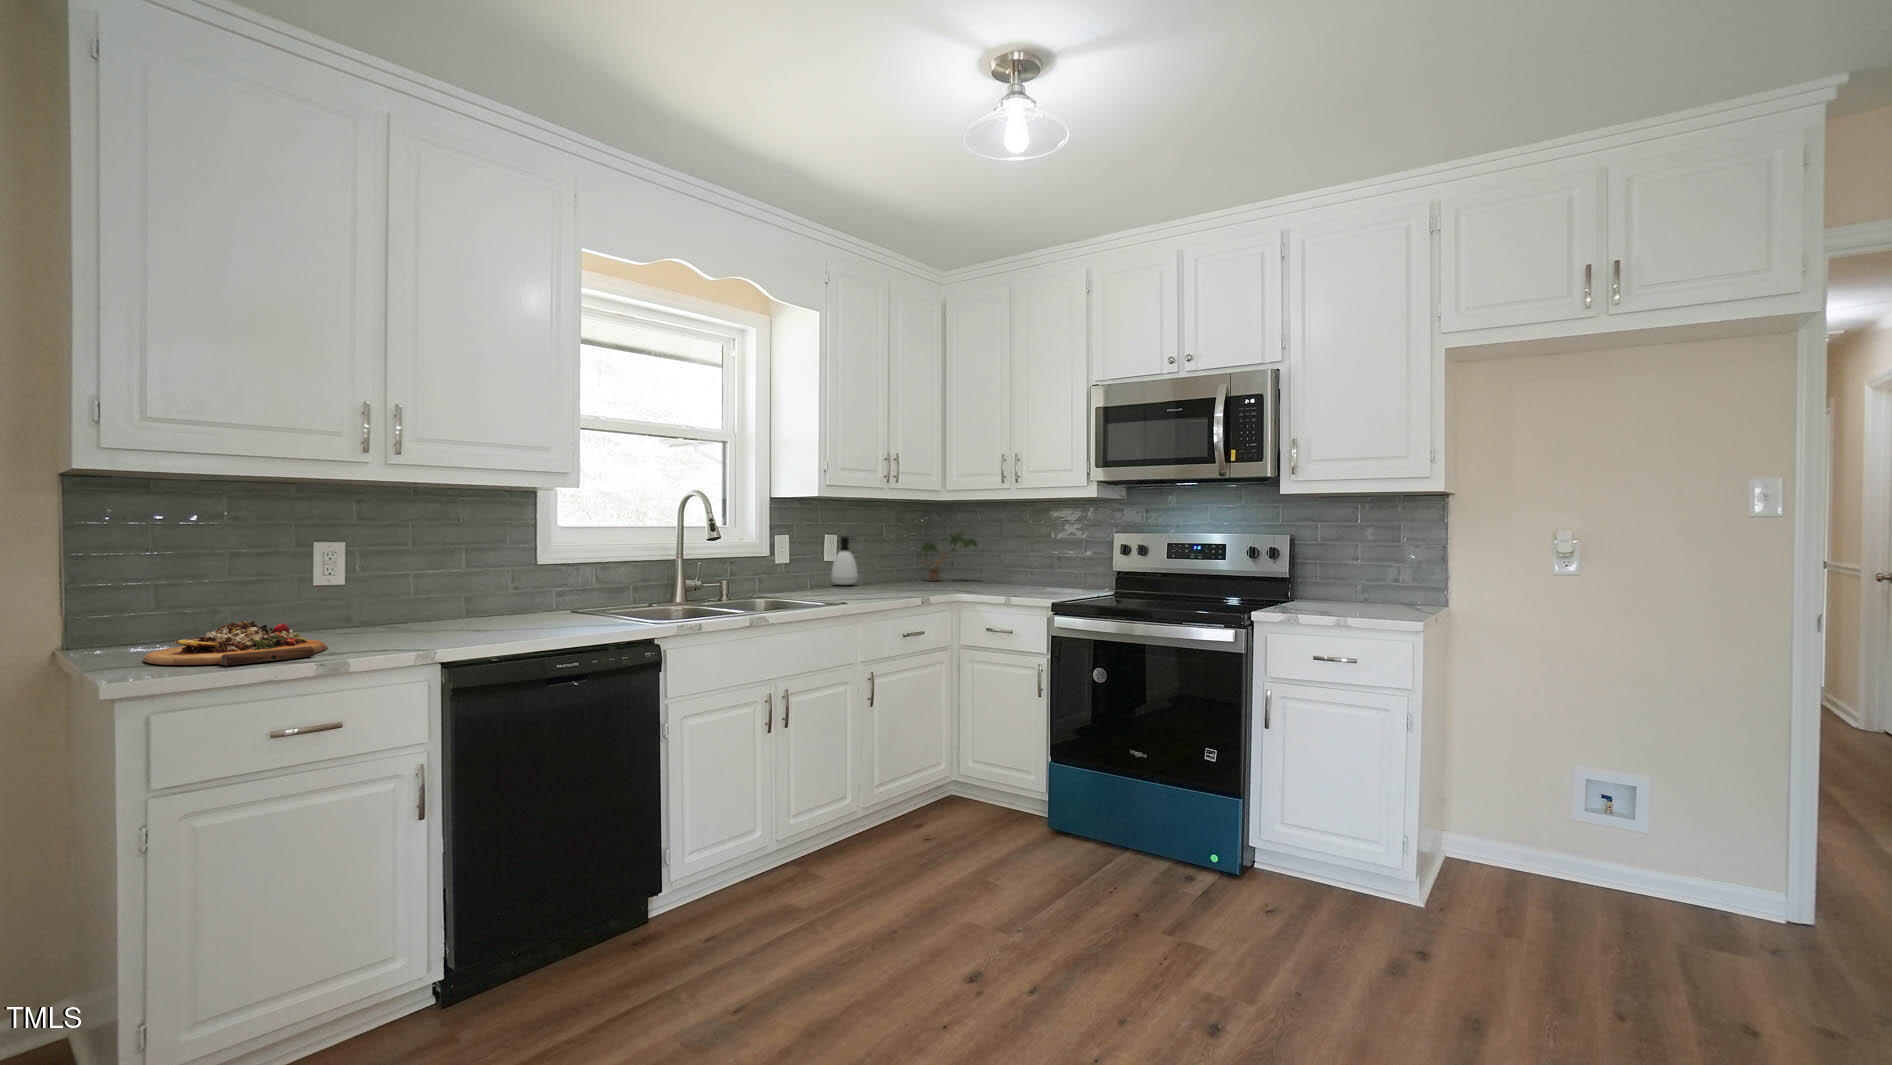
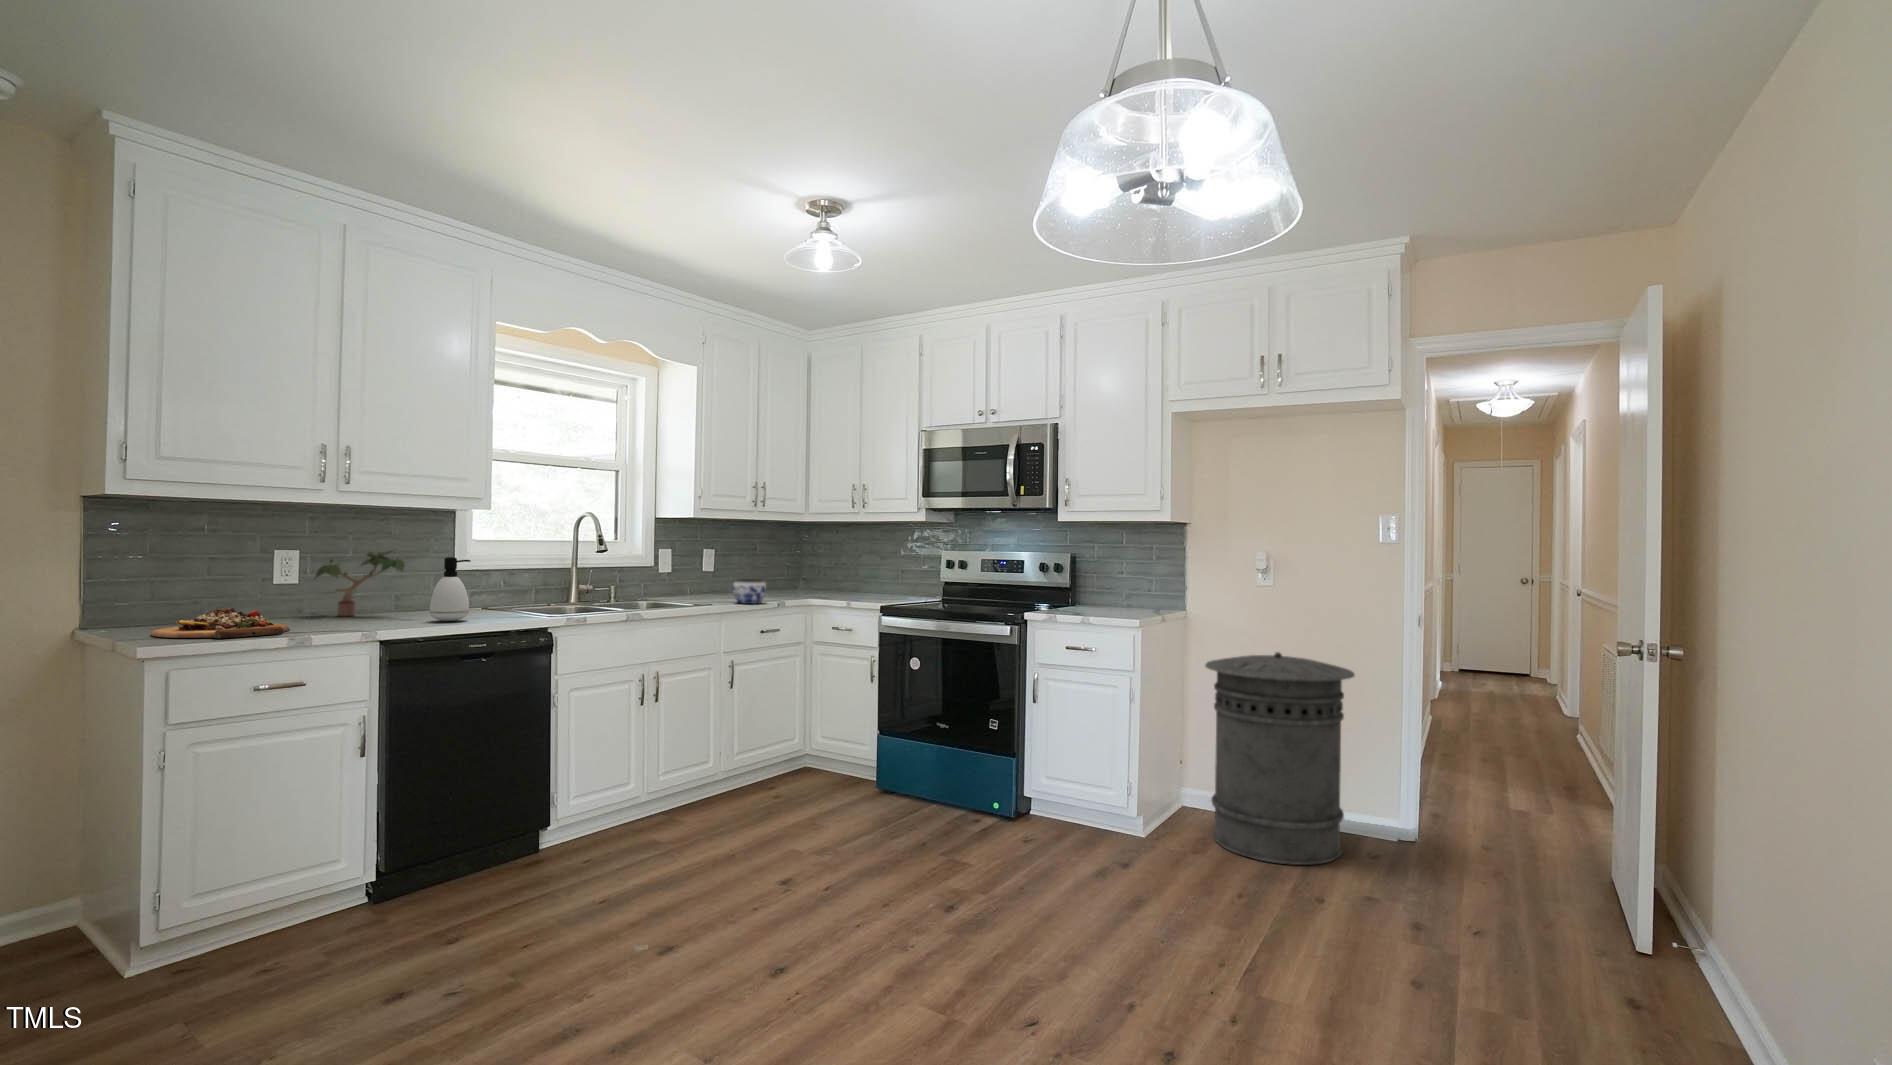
potted plant: present [920,532,977,581] -> present [315,550,405,616]
soap dispenser: present [831,536,858,585] -> present [430,557,470,621]
jar: none [869,570,908,601] -> present [733,579,766,604]
trash can: none [1510,668,1754,970] -> present [1205,652,1355,865]

